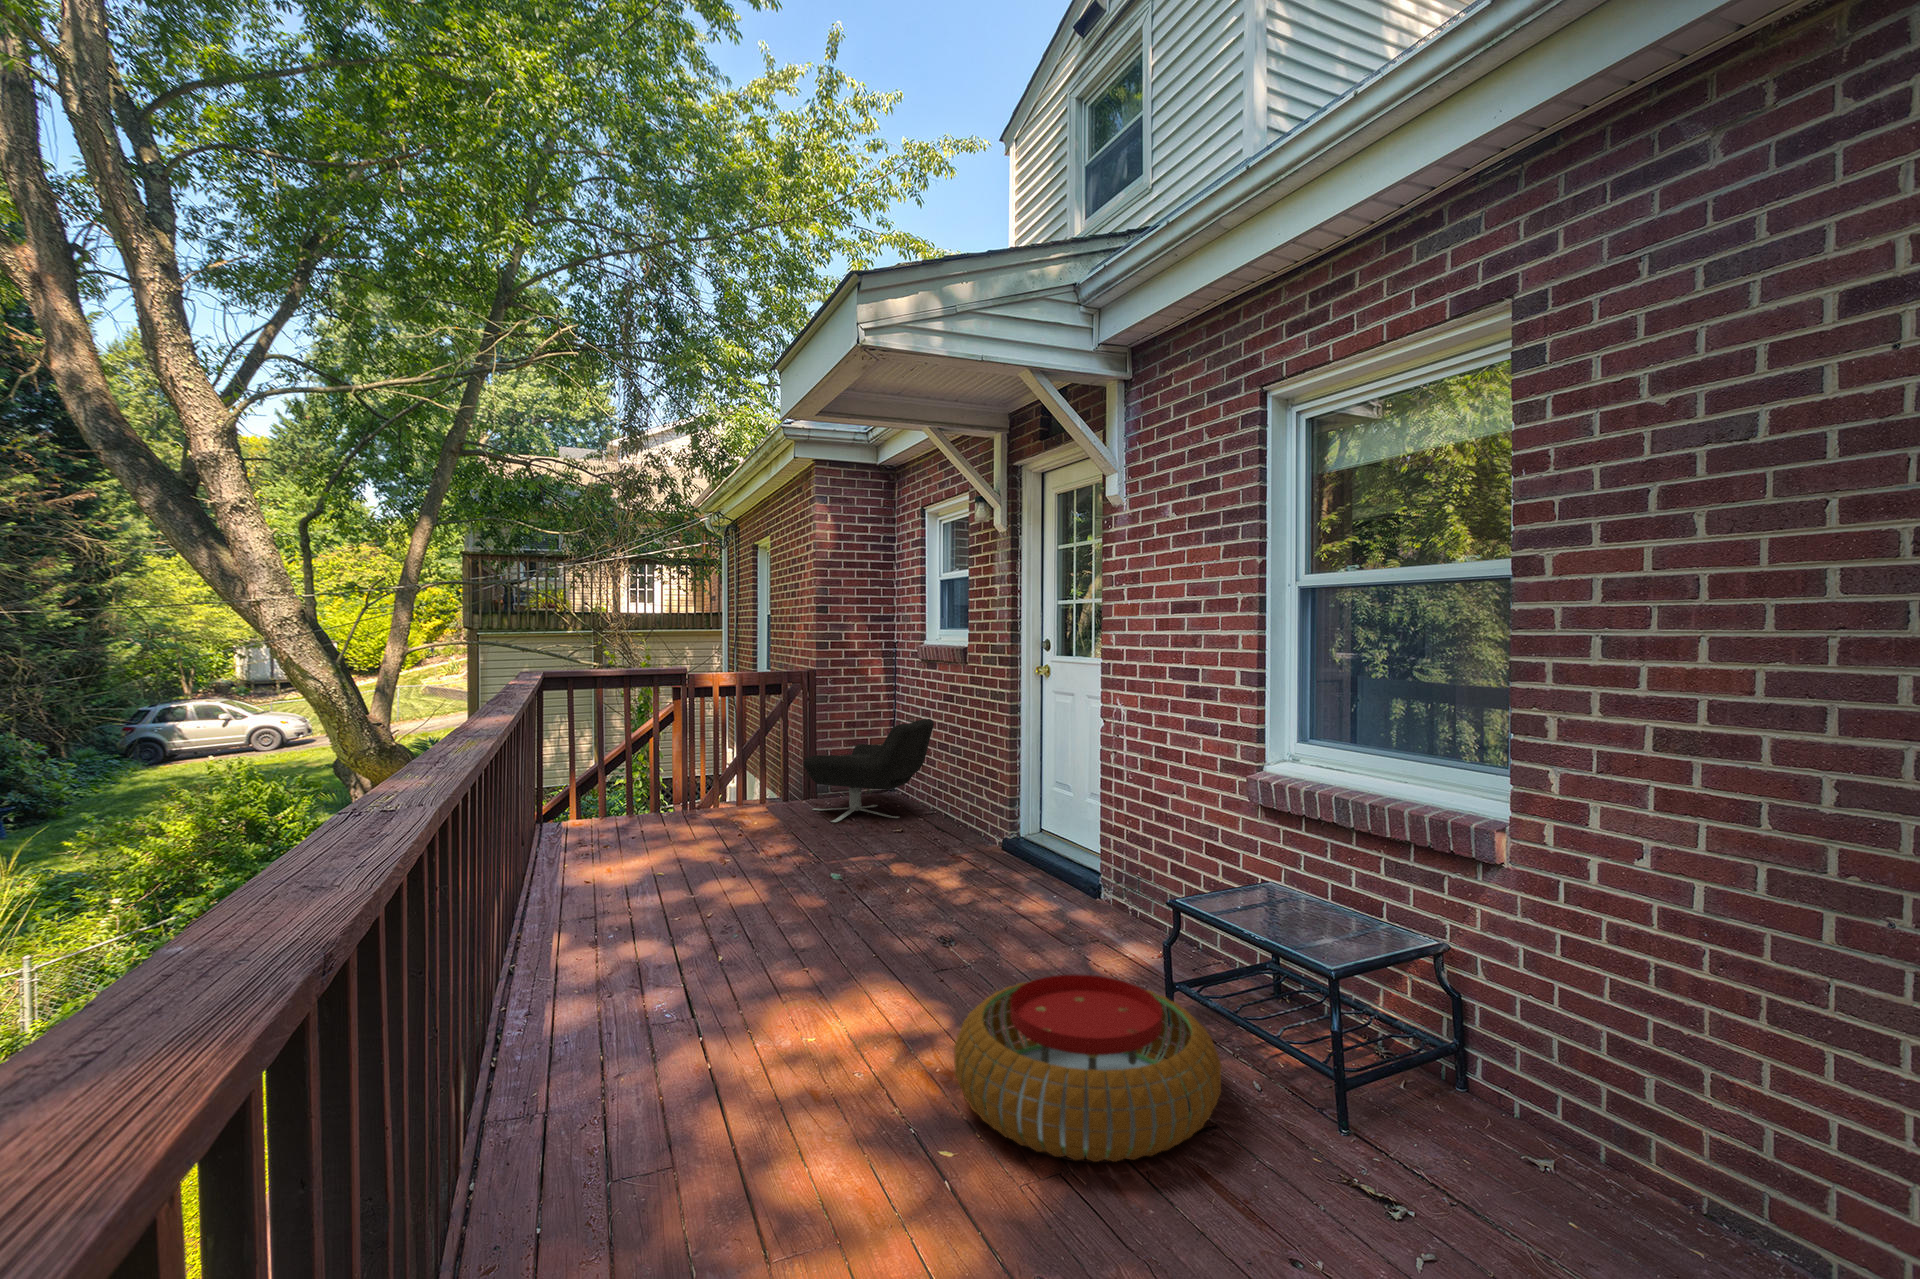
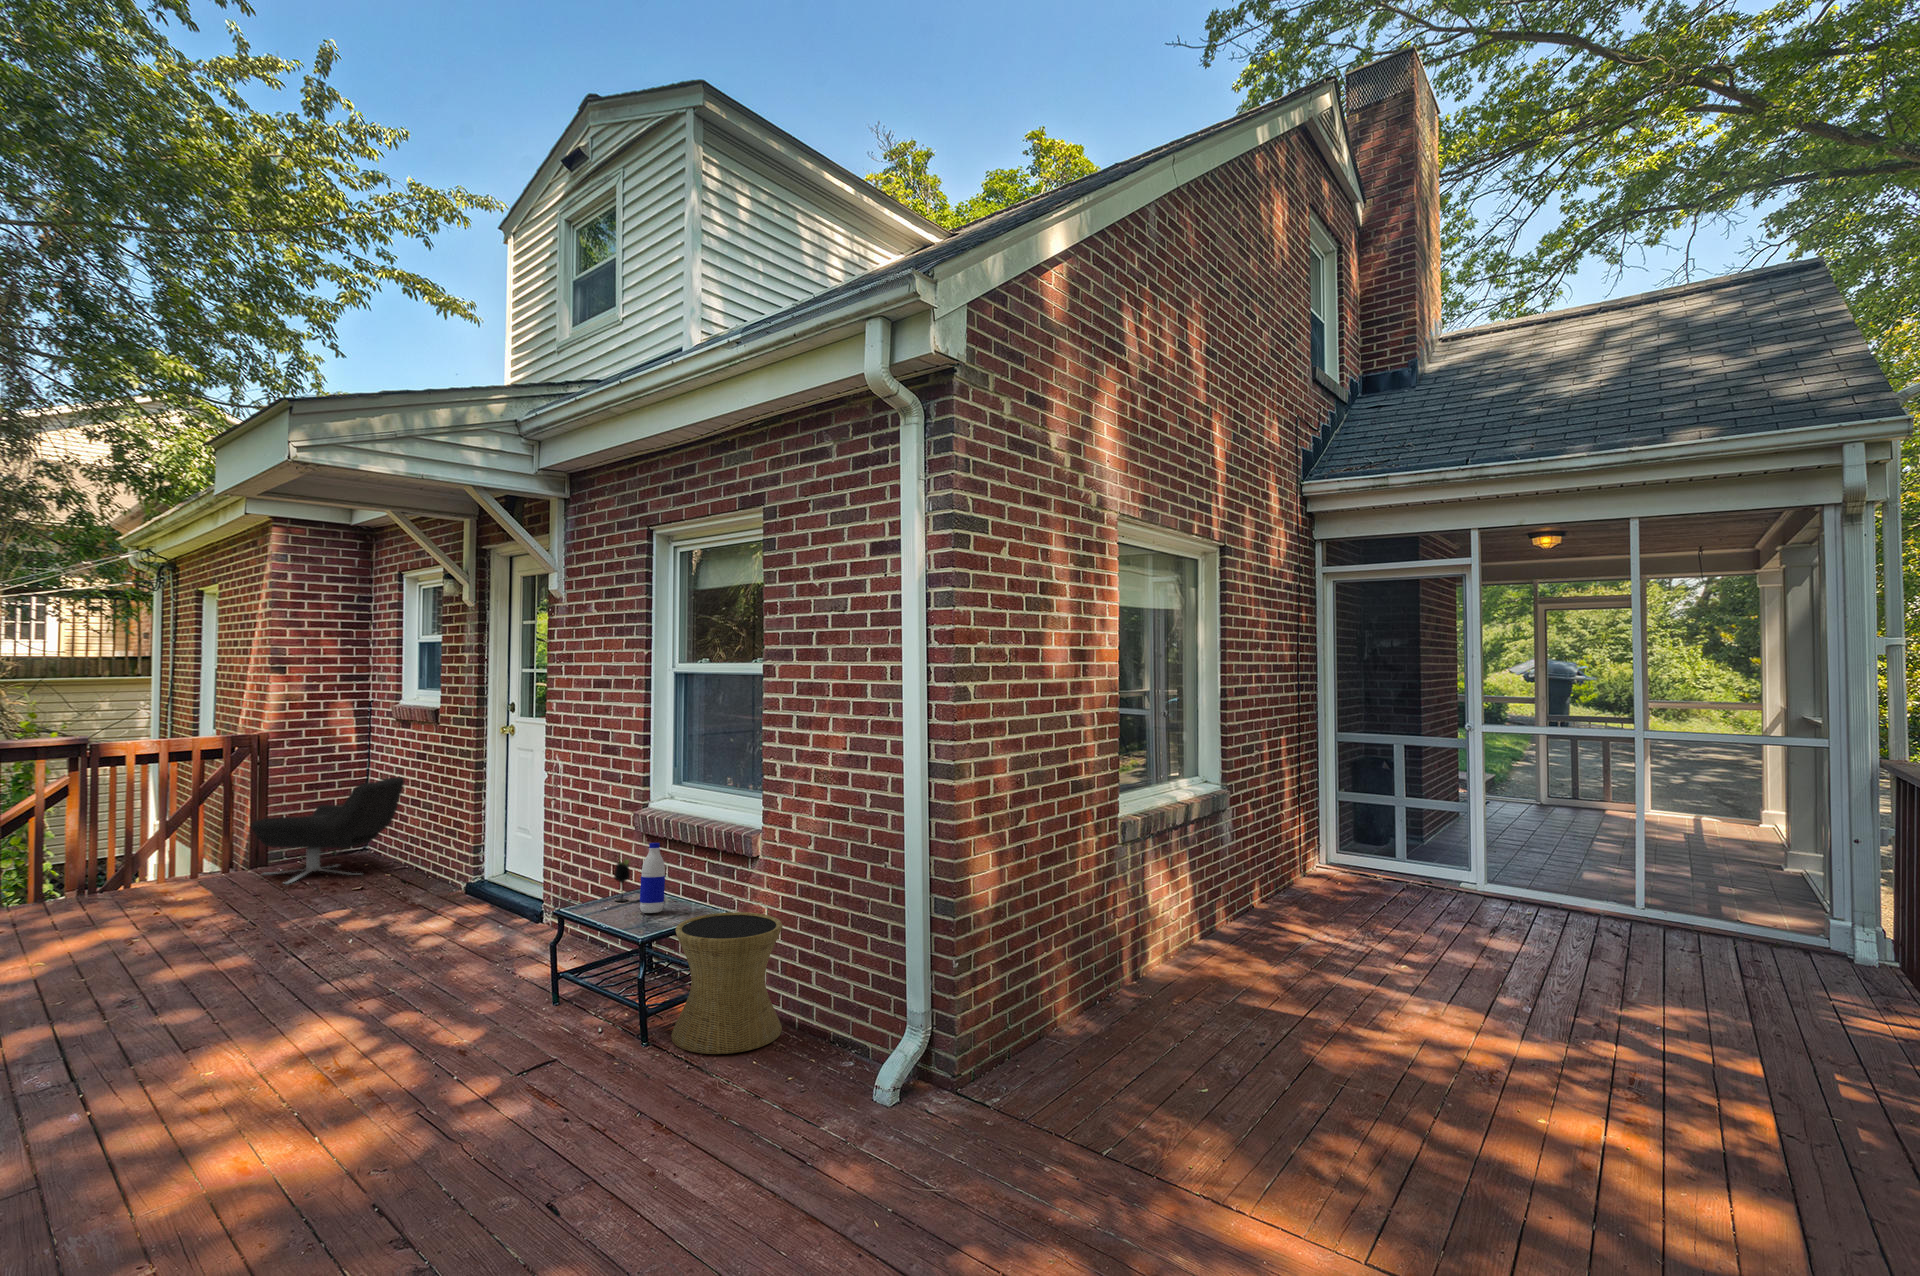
water bottle: none [1309,832,1346,939] -> present [640,843,665,913]
wine glass: none [1251,843,1275,910] -> present [614,859,630,902]
side table: none [1392,954,1599,1218] -> present [671,912,782,1054]
pouf: present [954,975,1221,1162] -> none [359,961,568,1076]

